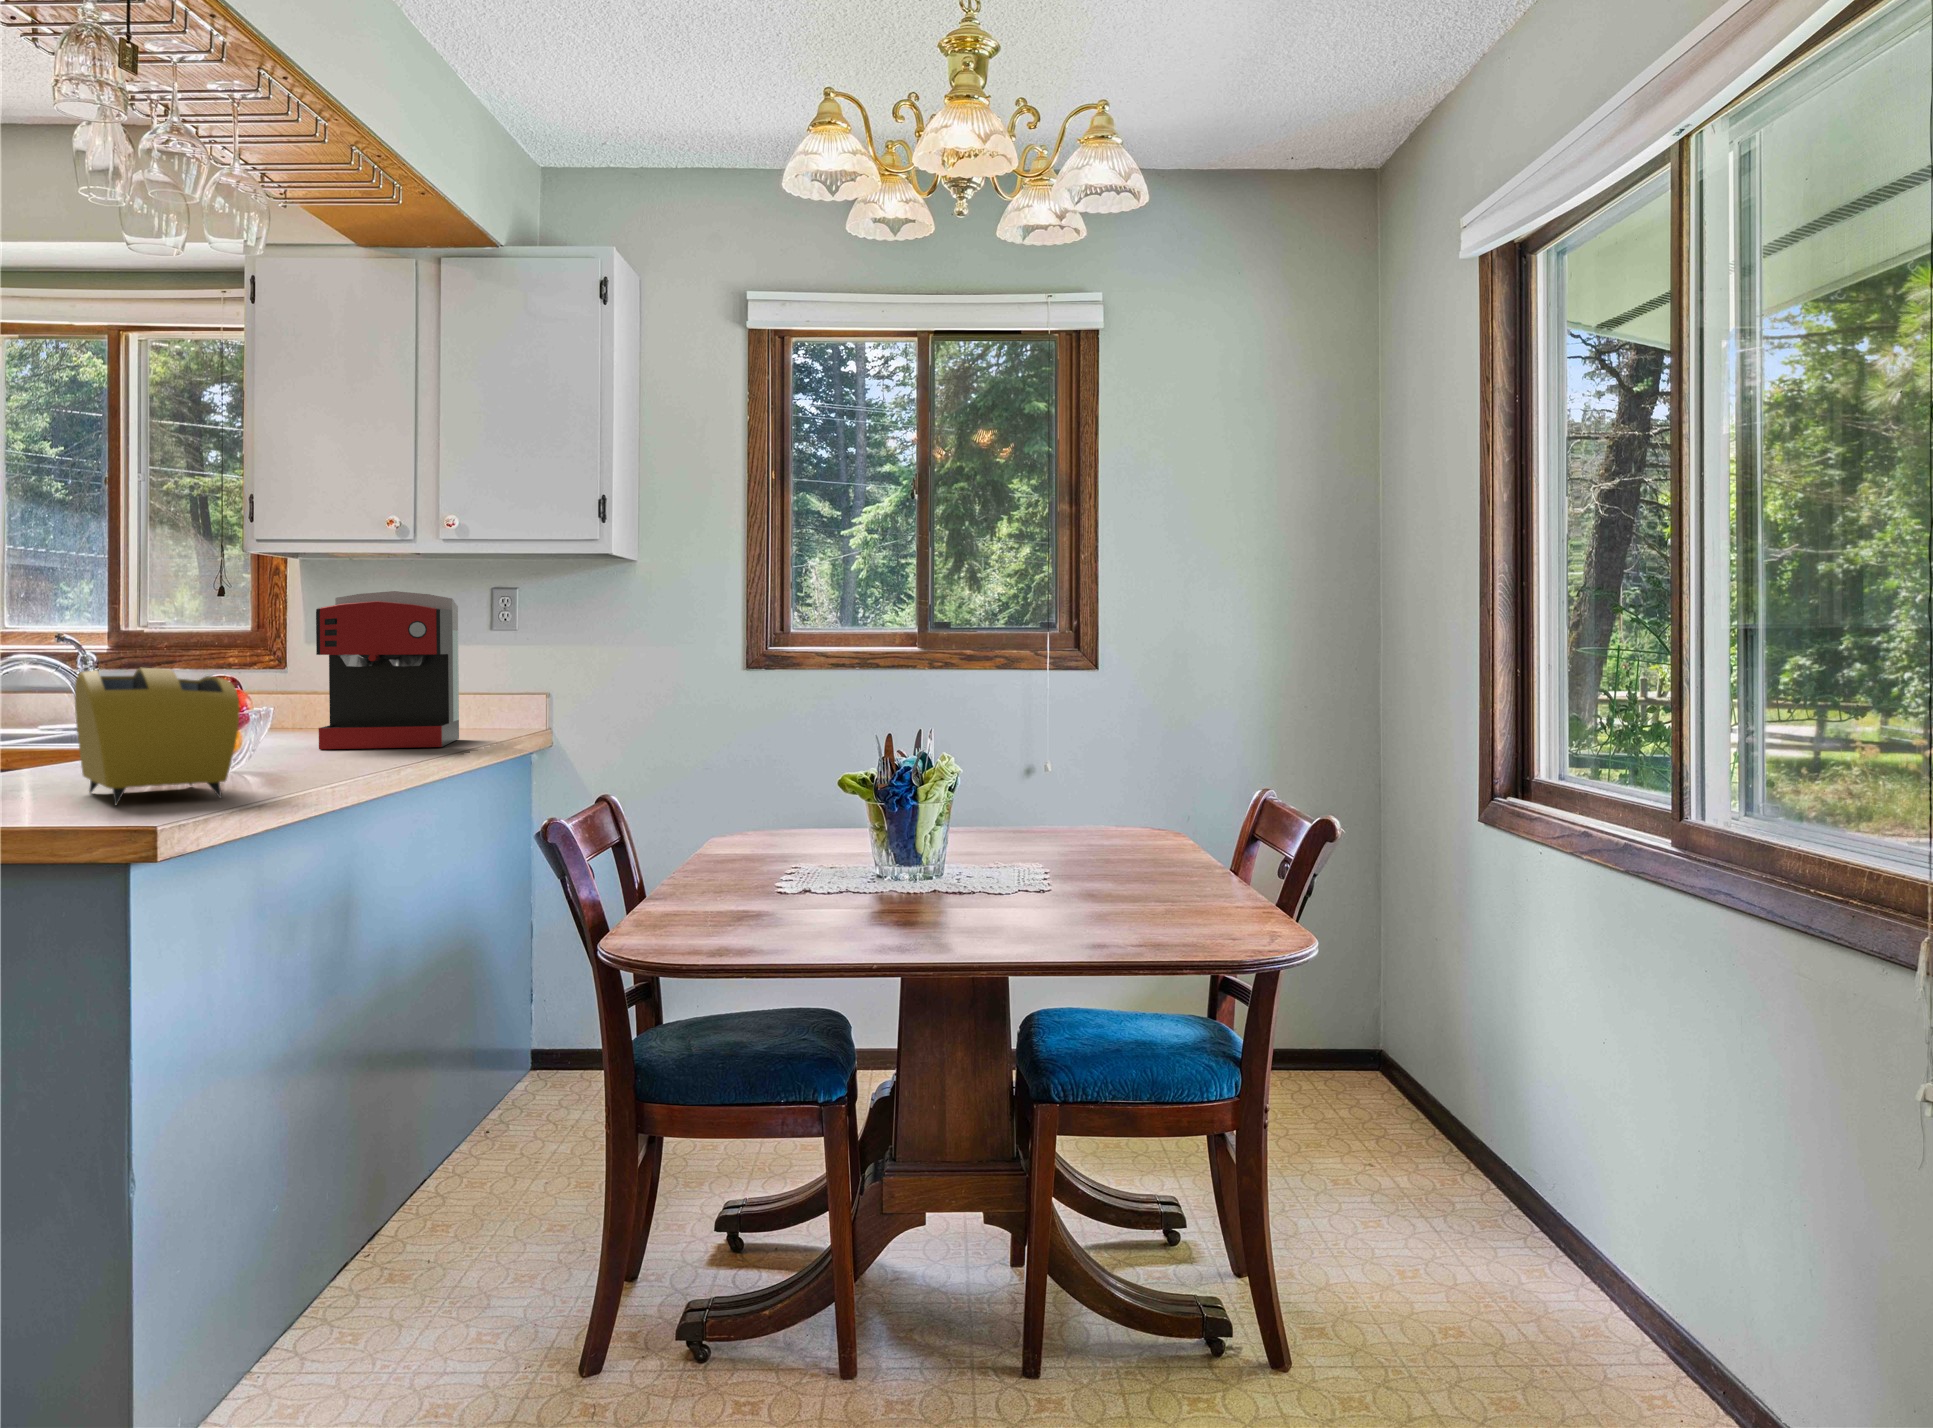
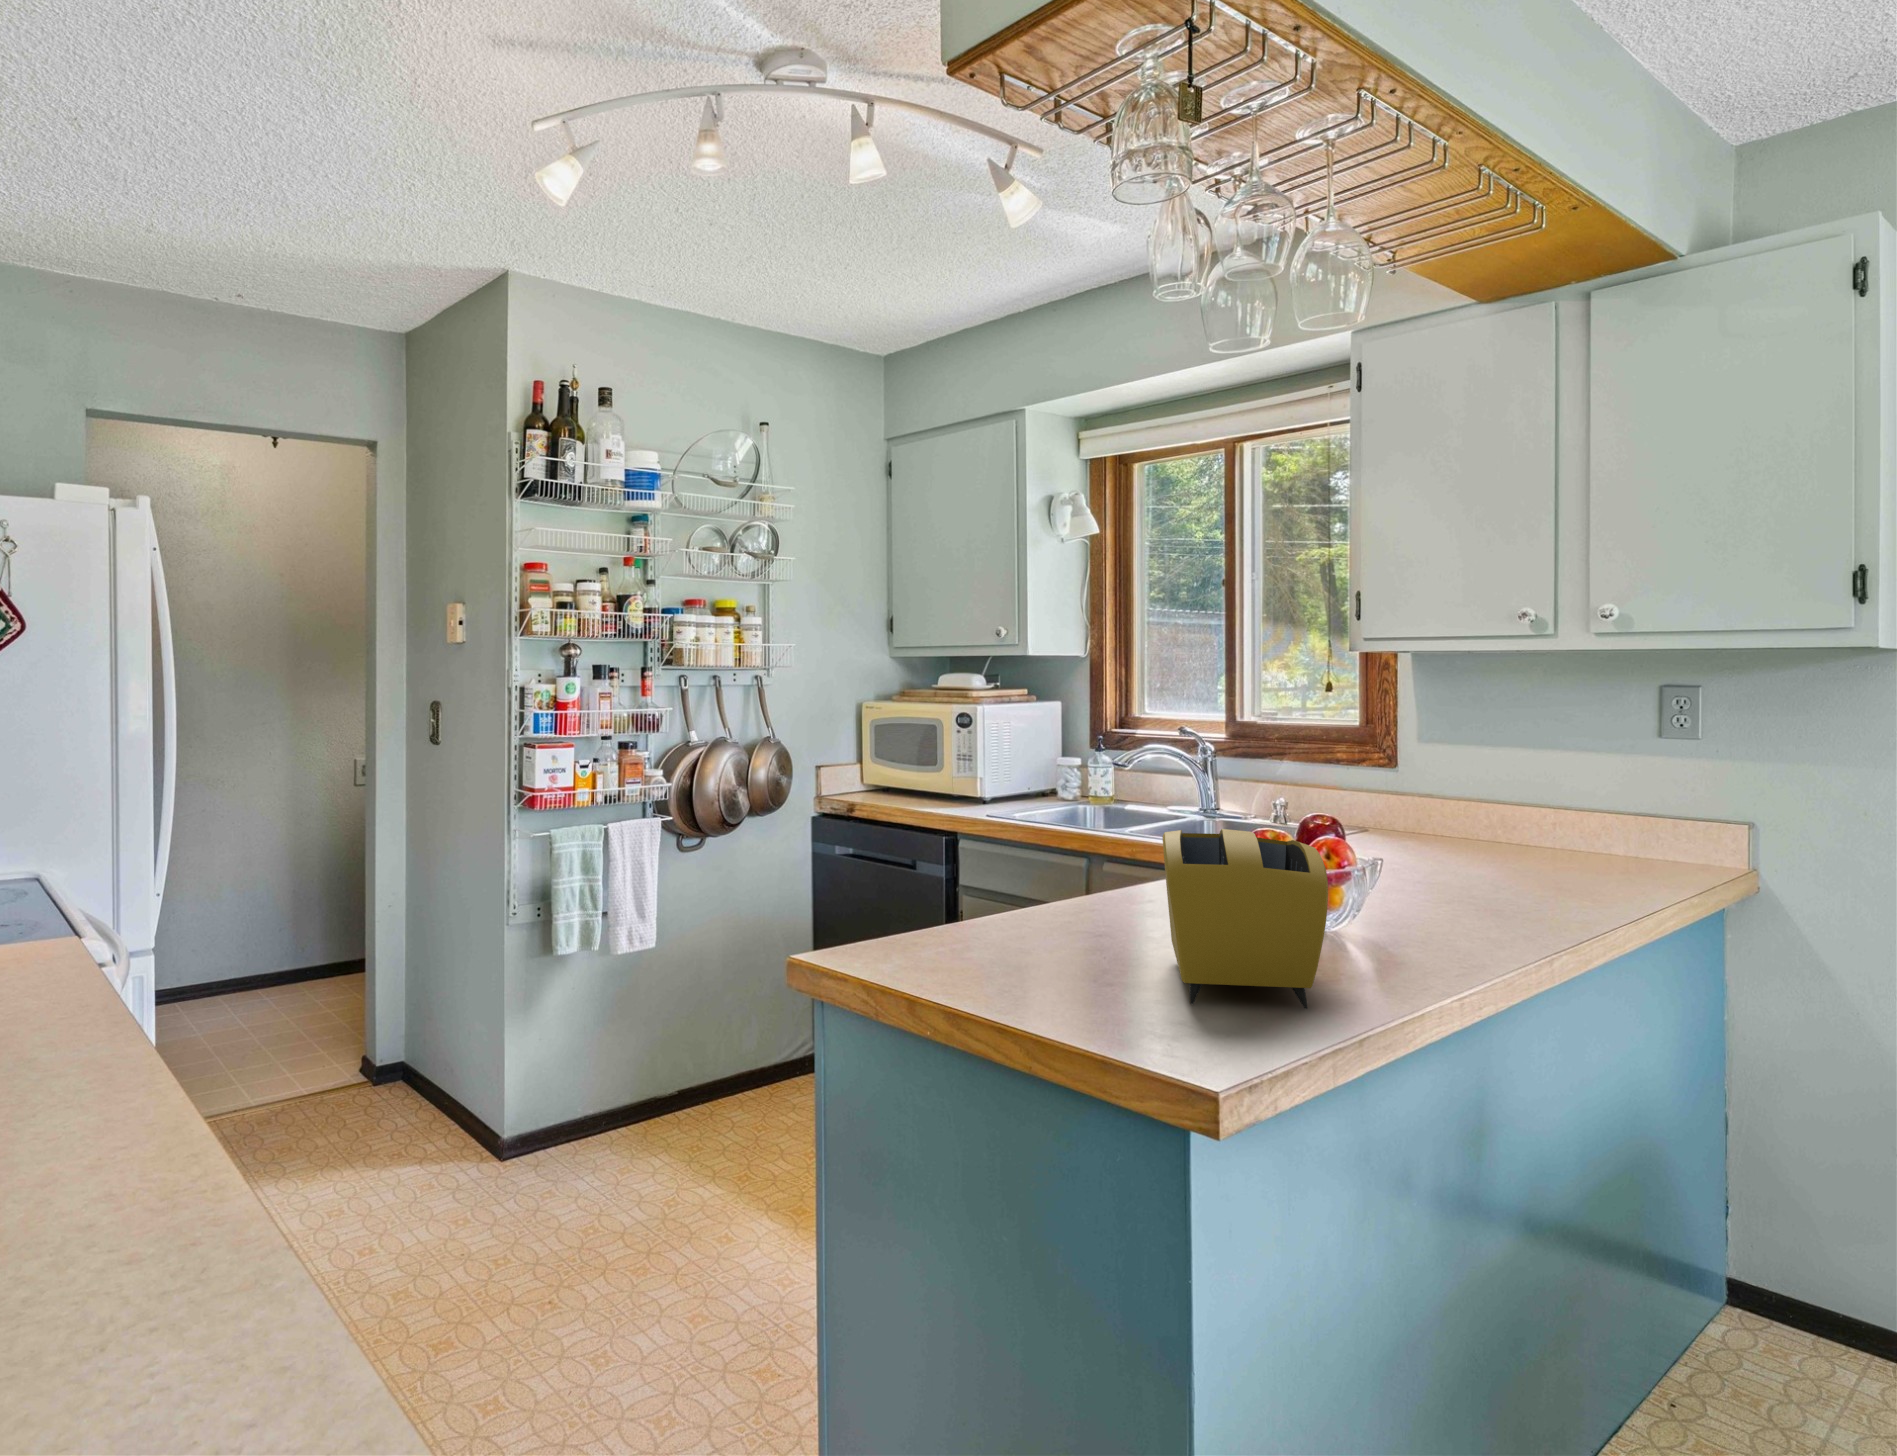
coffee maker: present [316,591,459,749] -> none [1423,697,1594,896]

